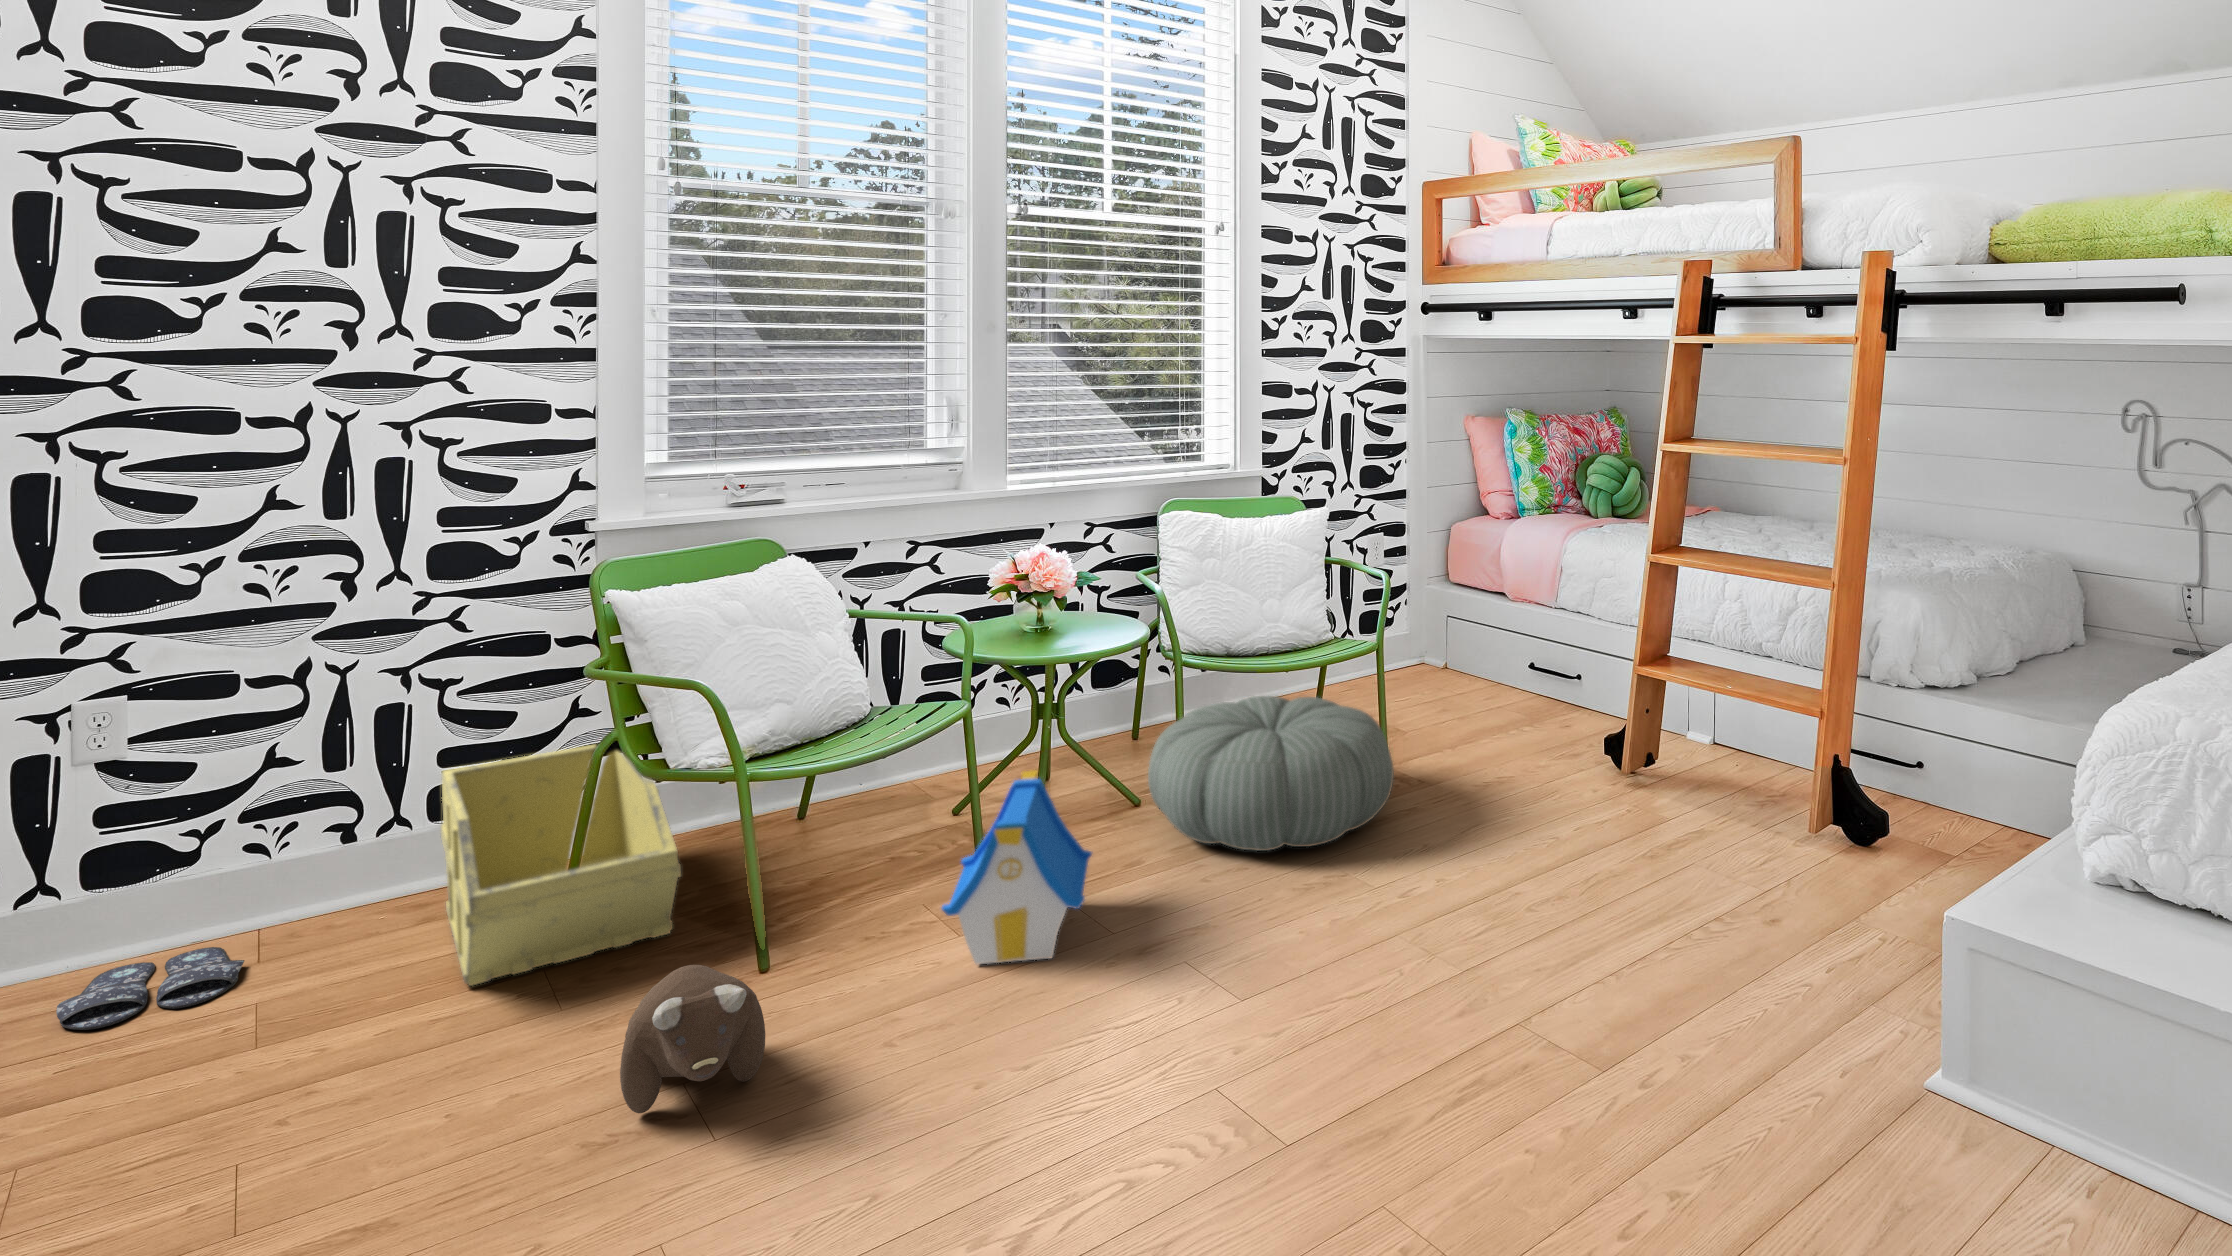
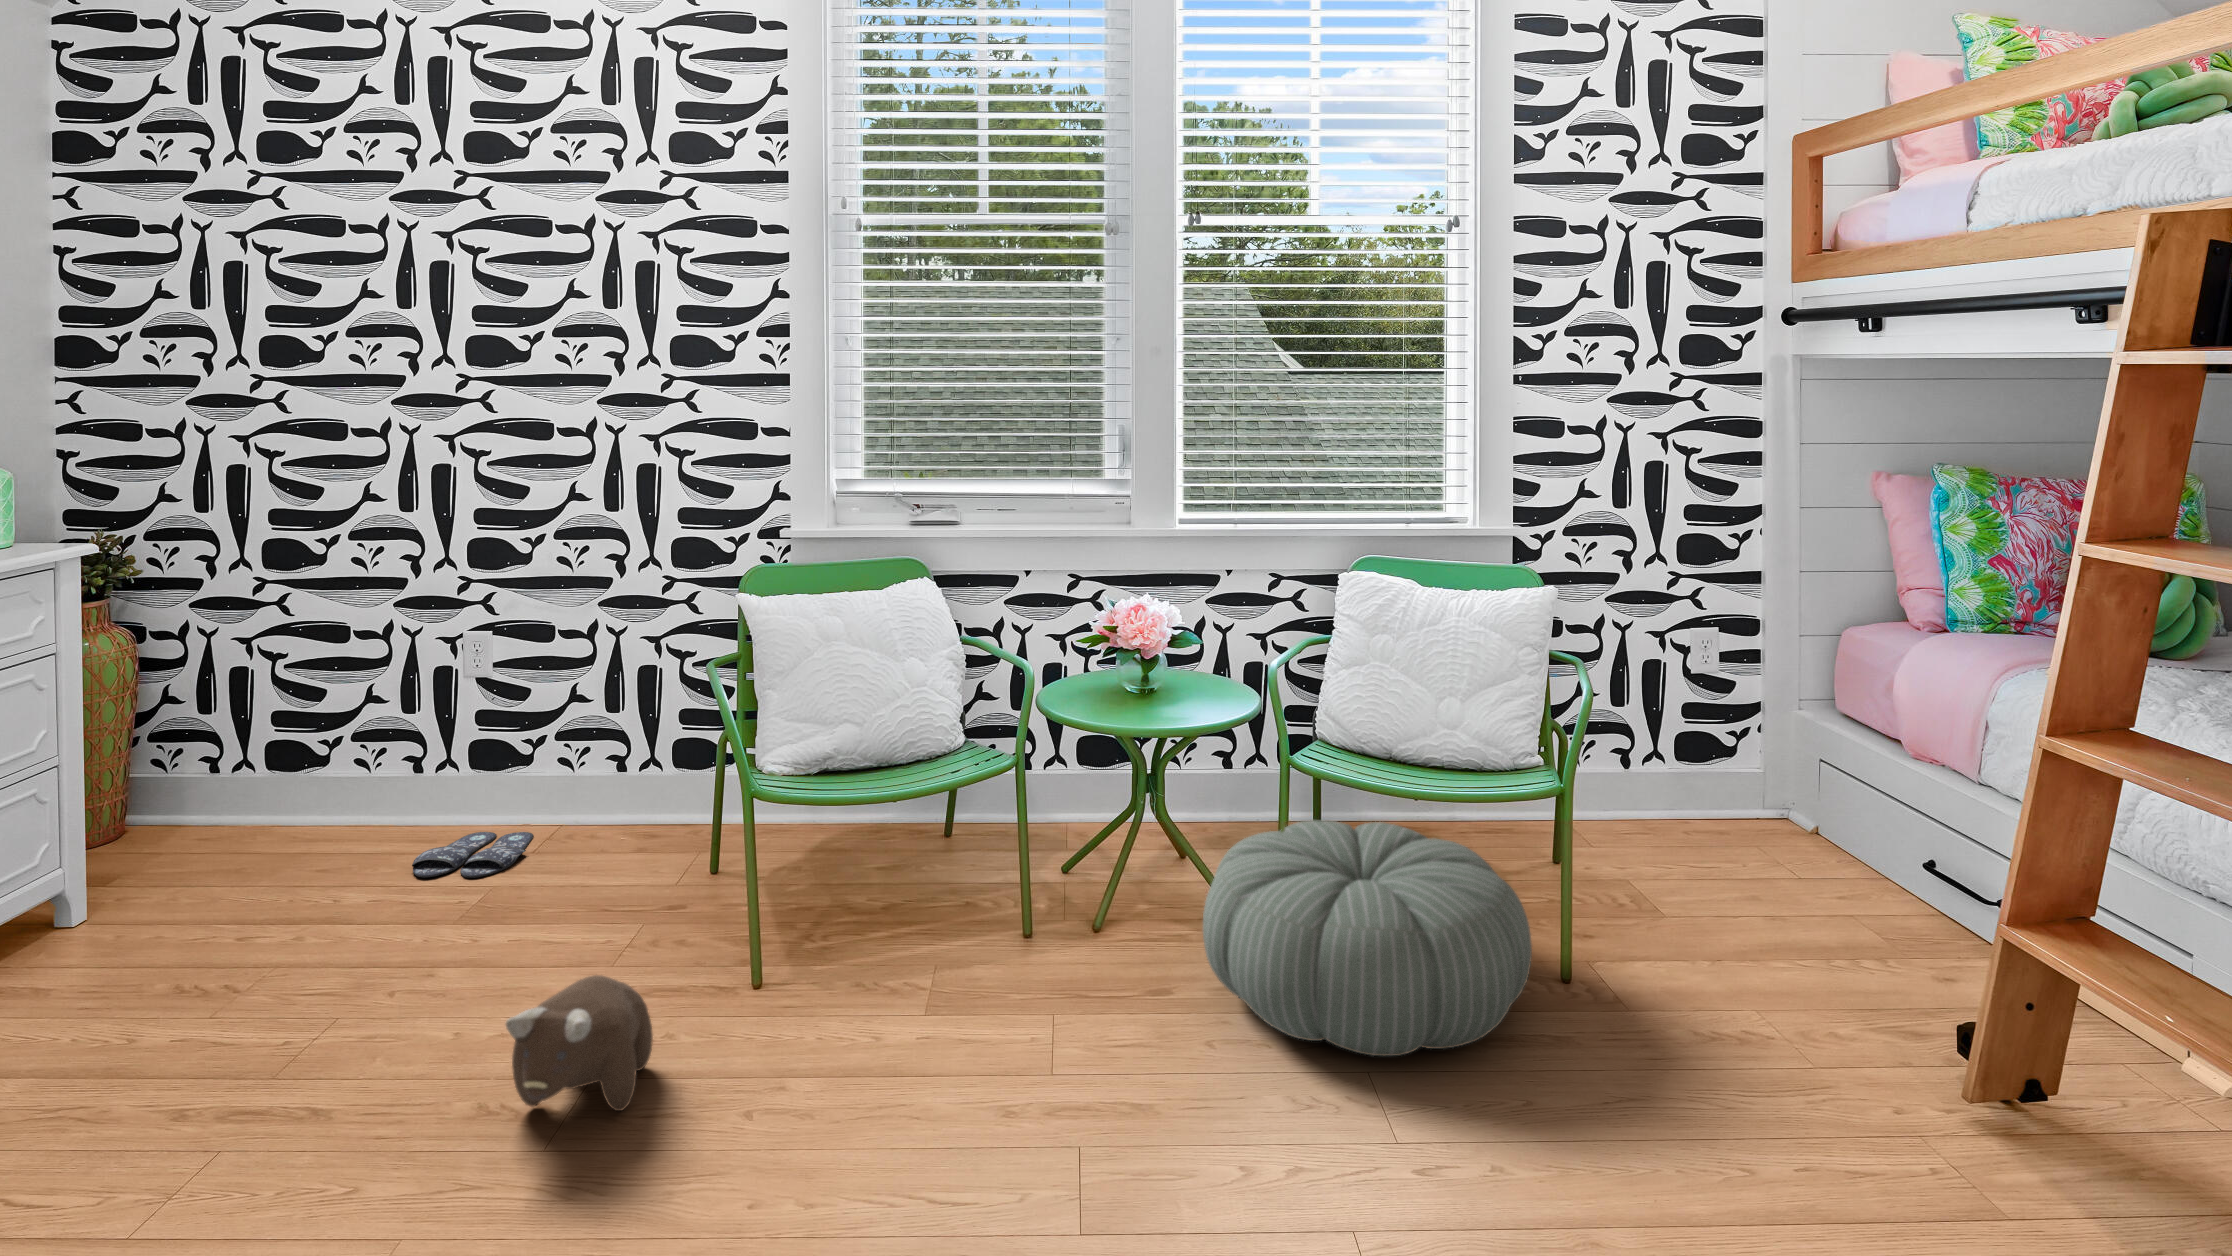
storage bin: present [440,745,681,986] -> none [569,729,799,925]
toy house: present [942,770,1092,964] -> none [868,855,1069,1090]

